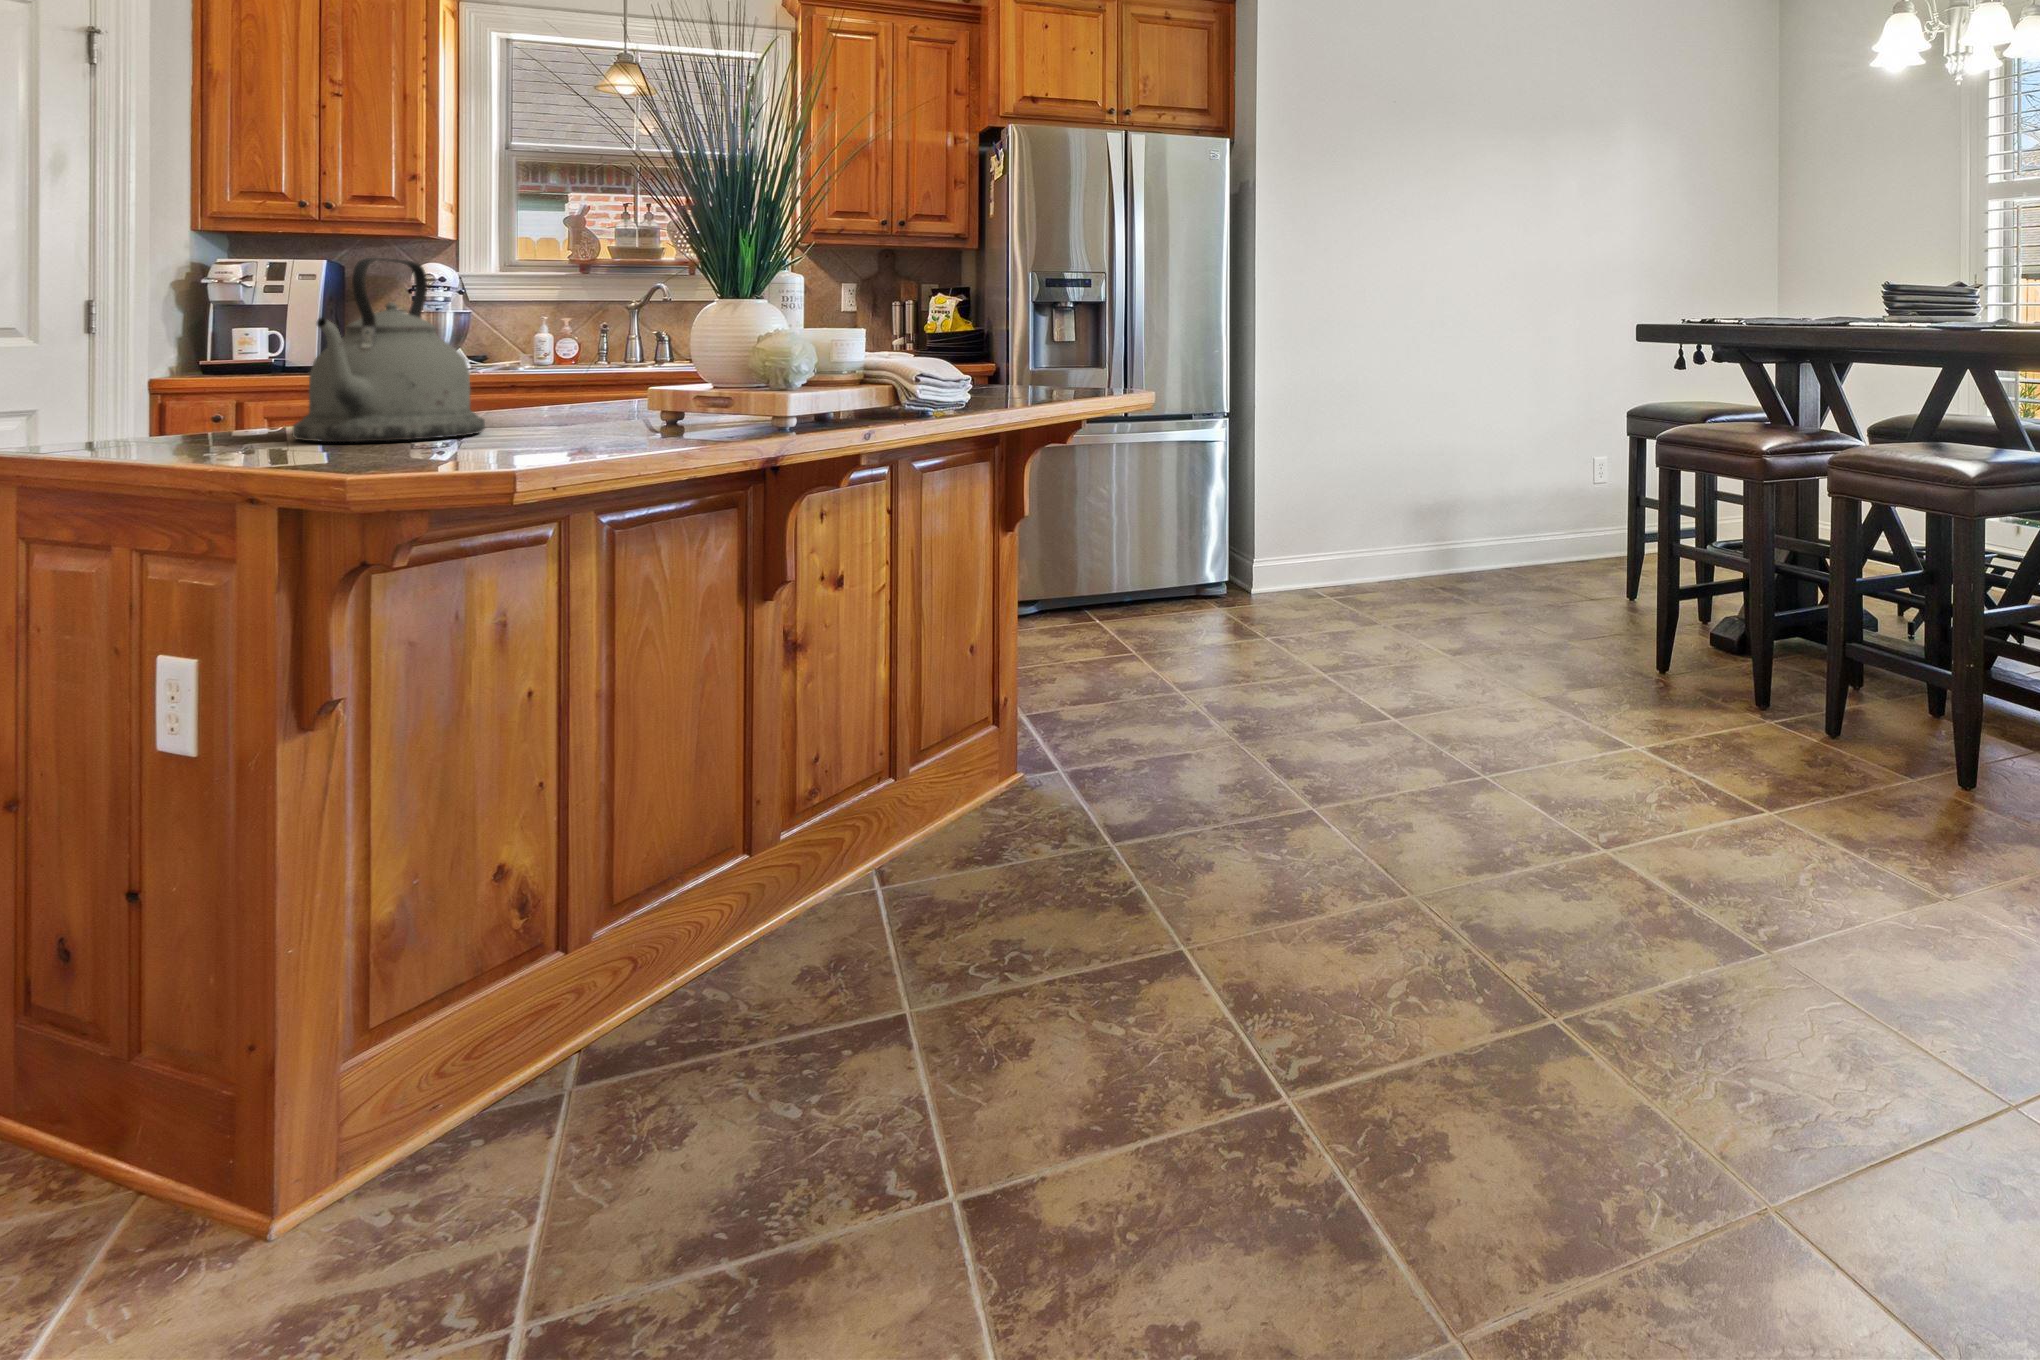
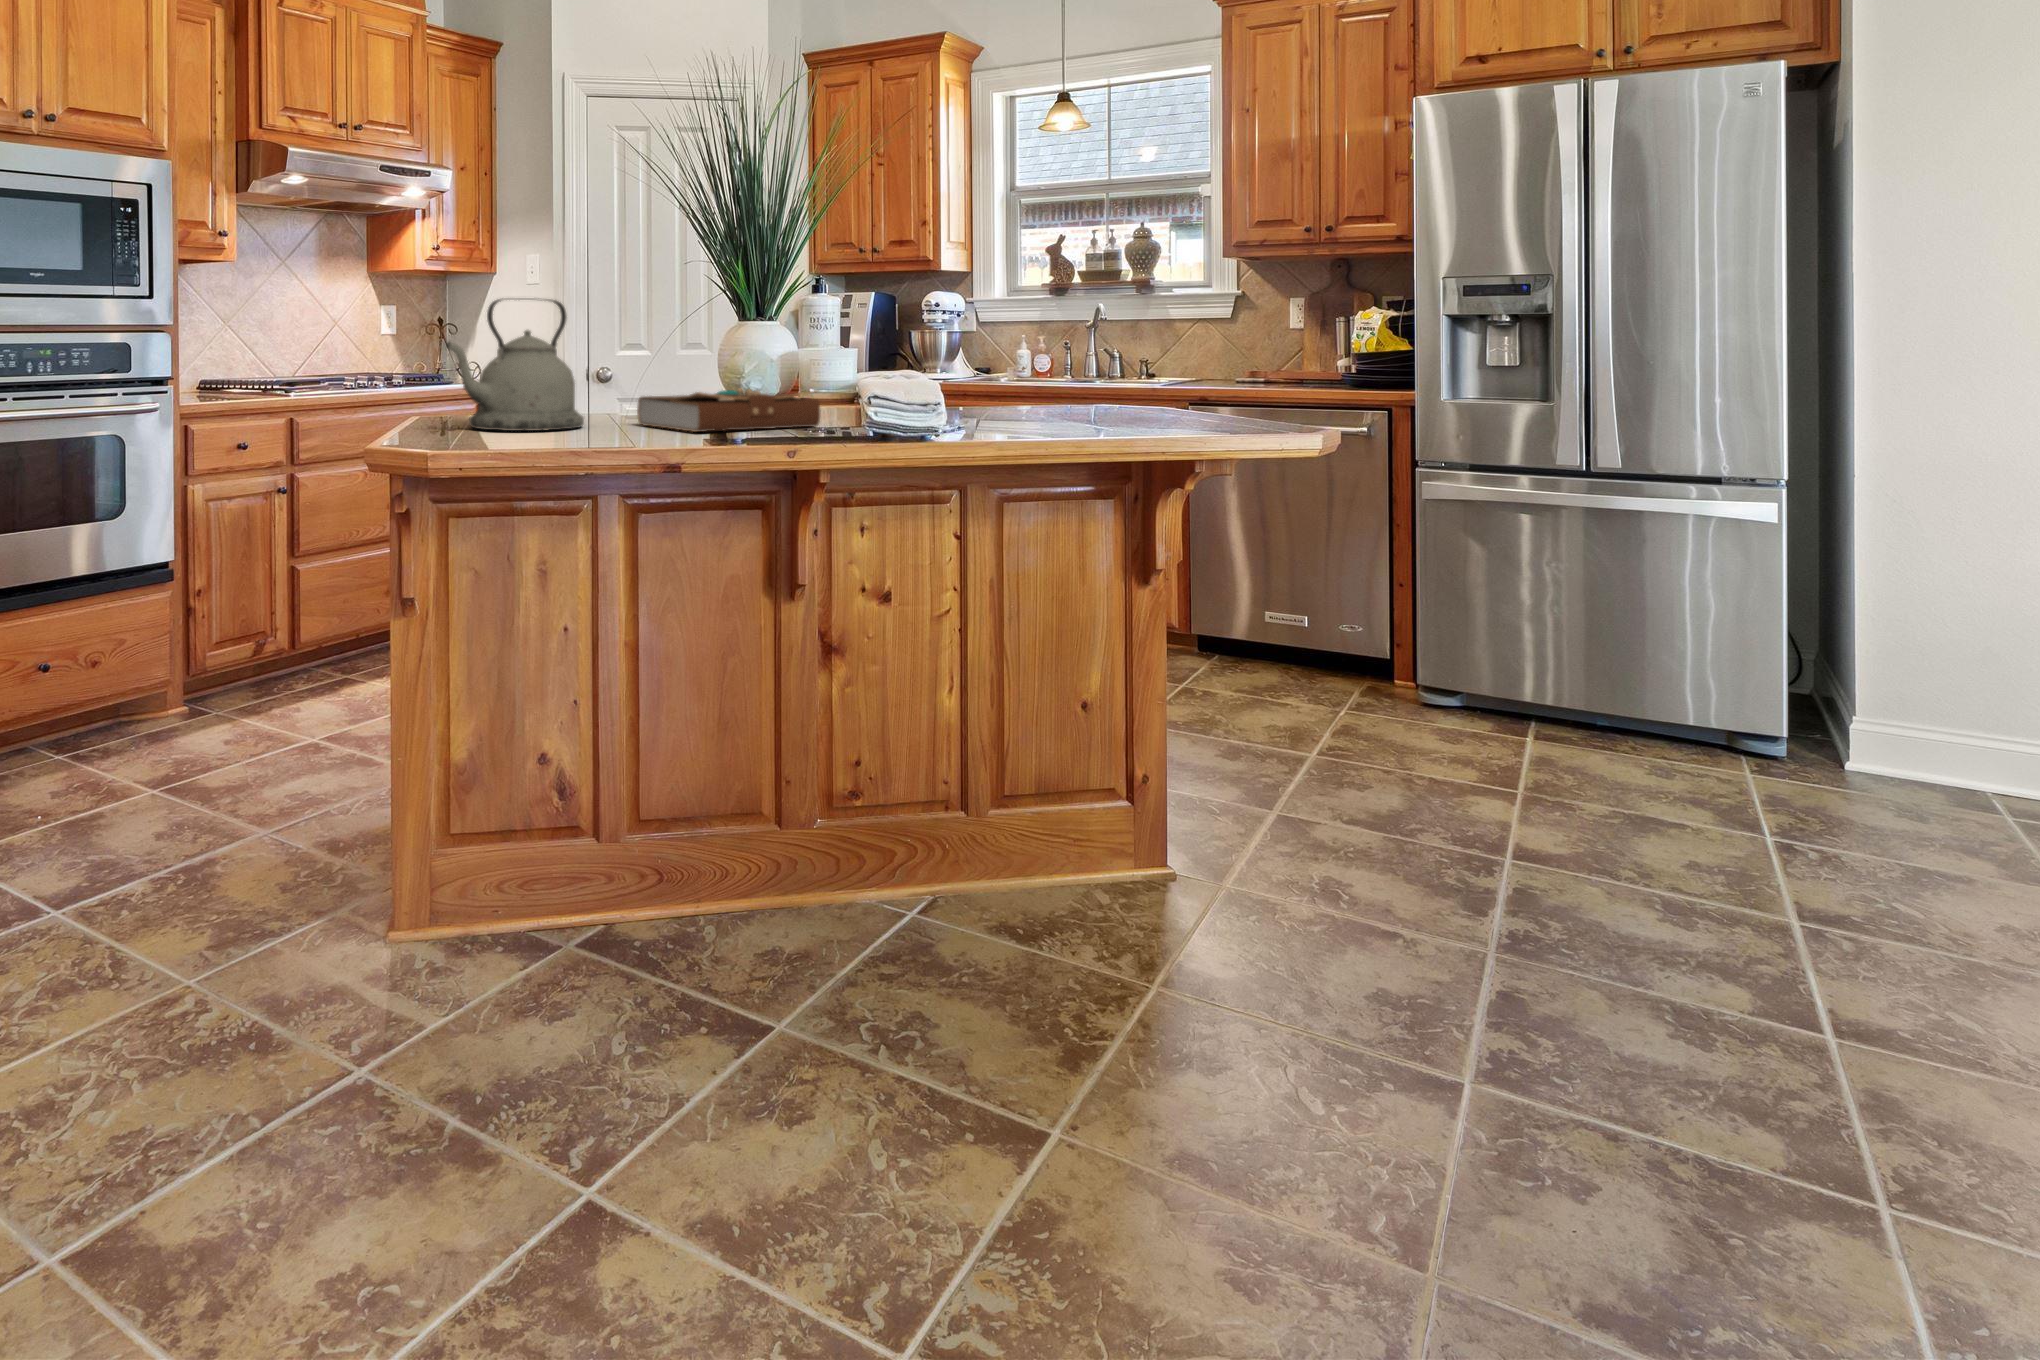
book: none [532,371,756,423] -> present [637,389,820,432]

